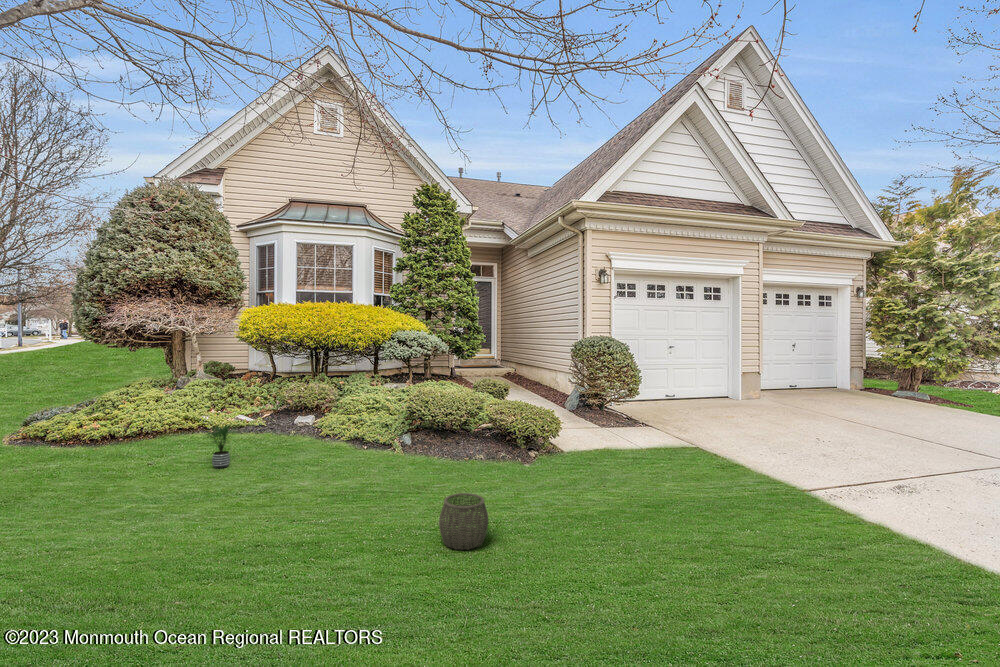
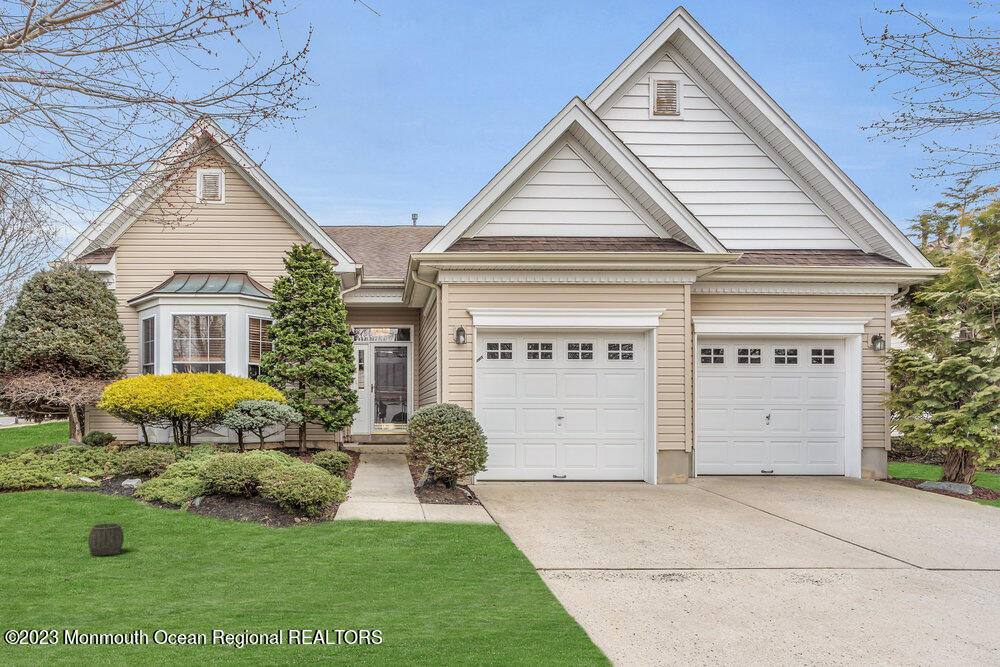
potted plant: present [206,425,235,469] -> none [19,478,46,512]

